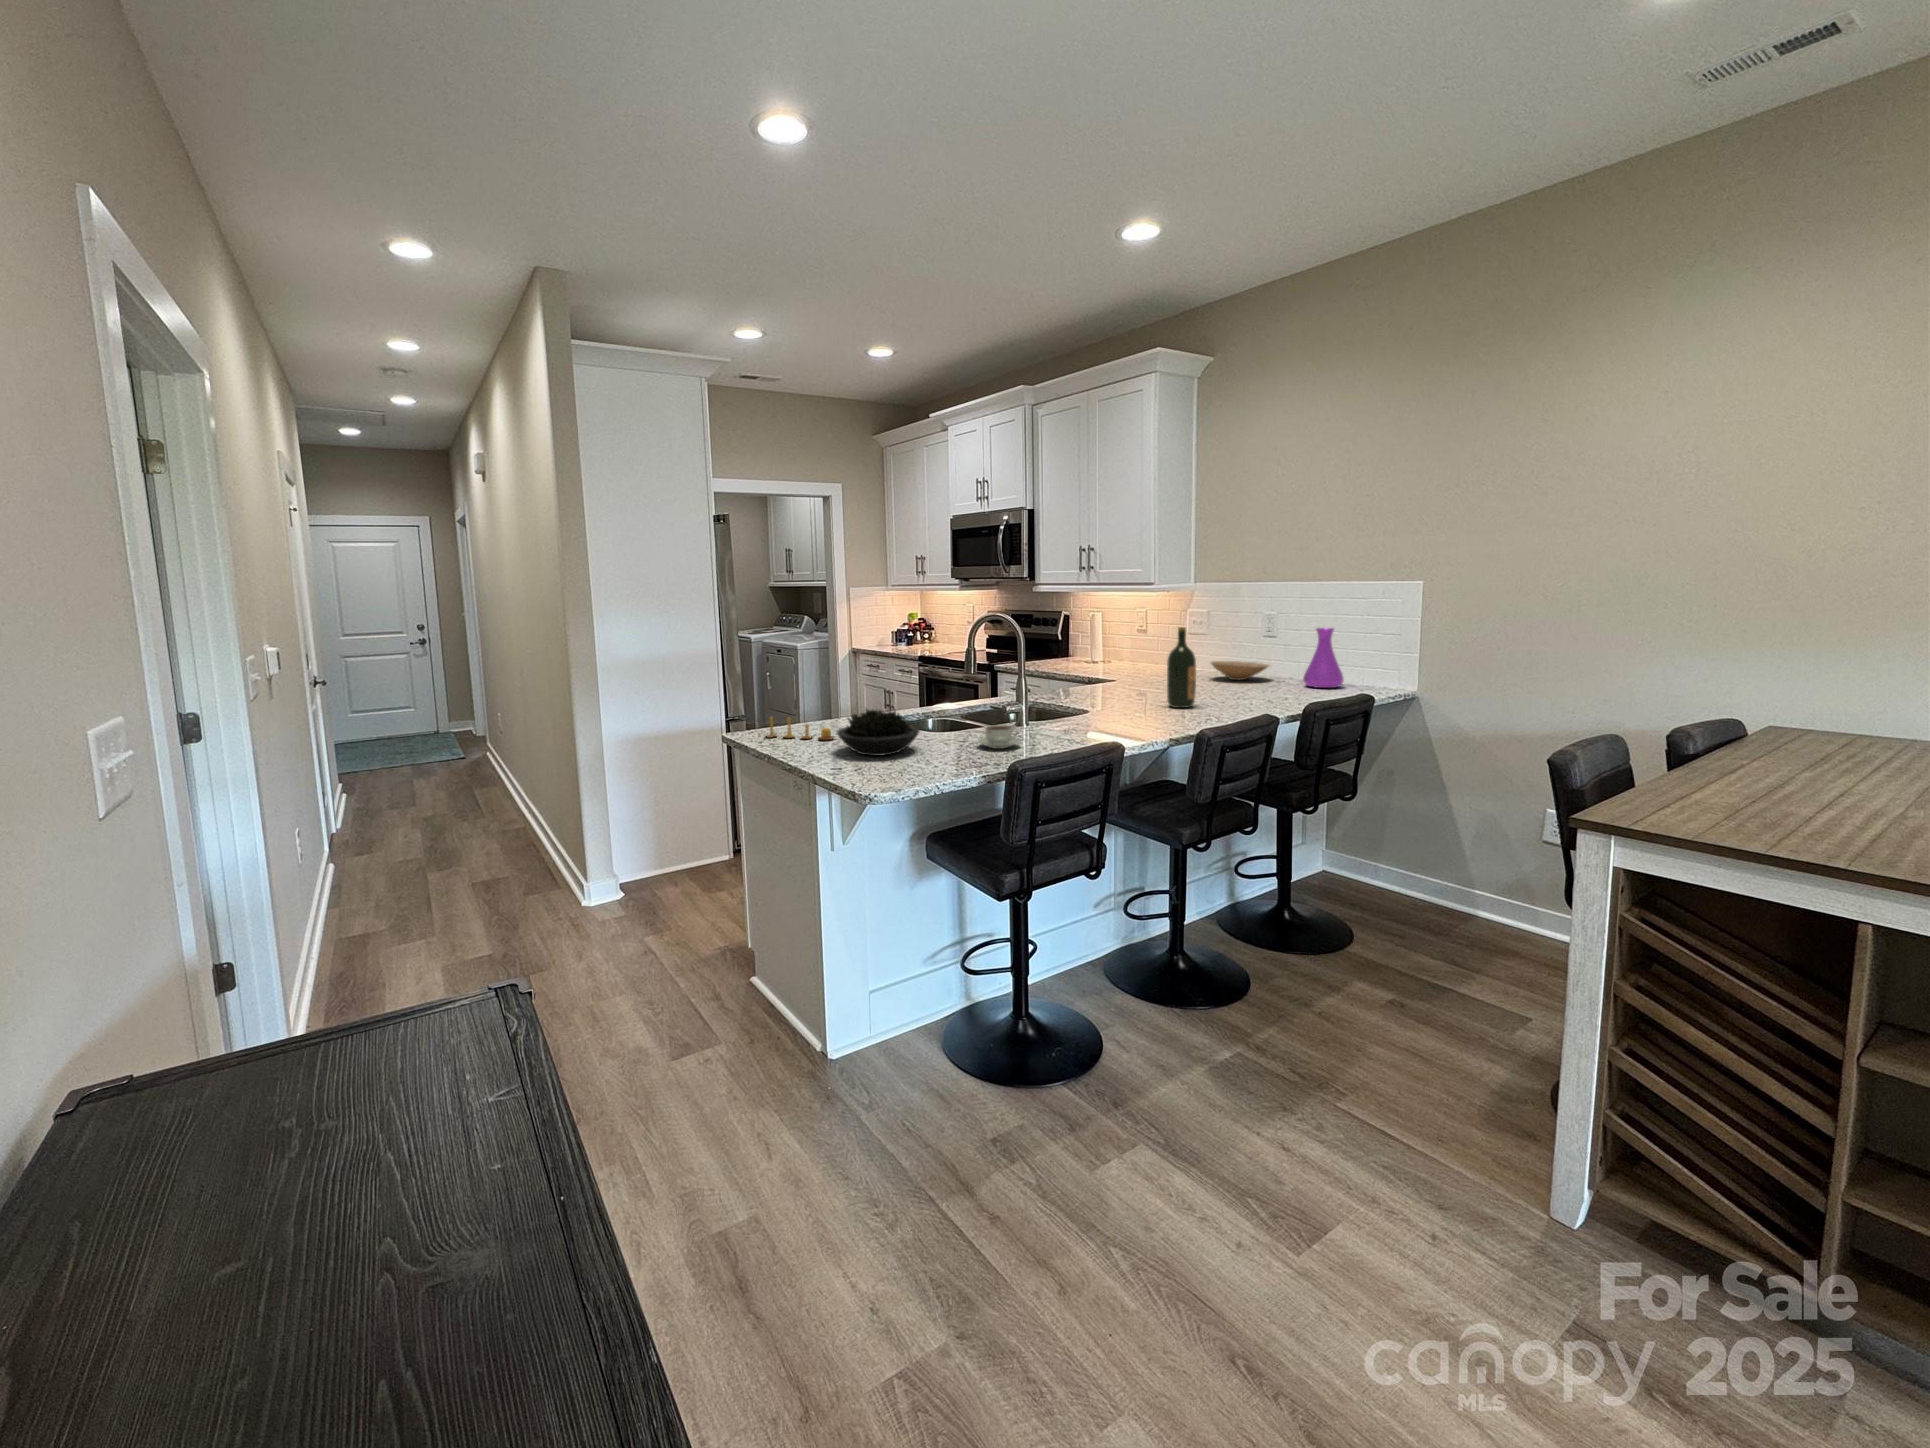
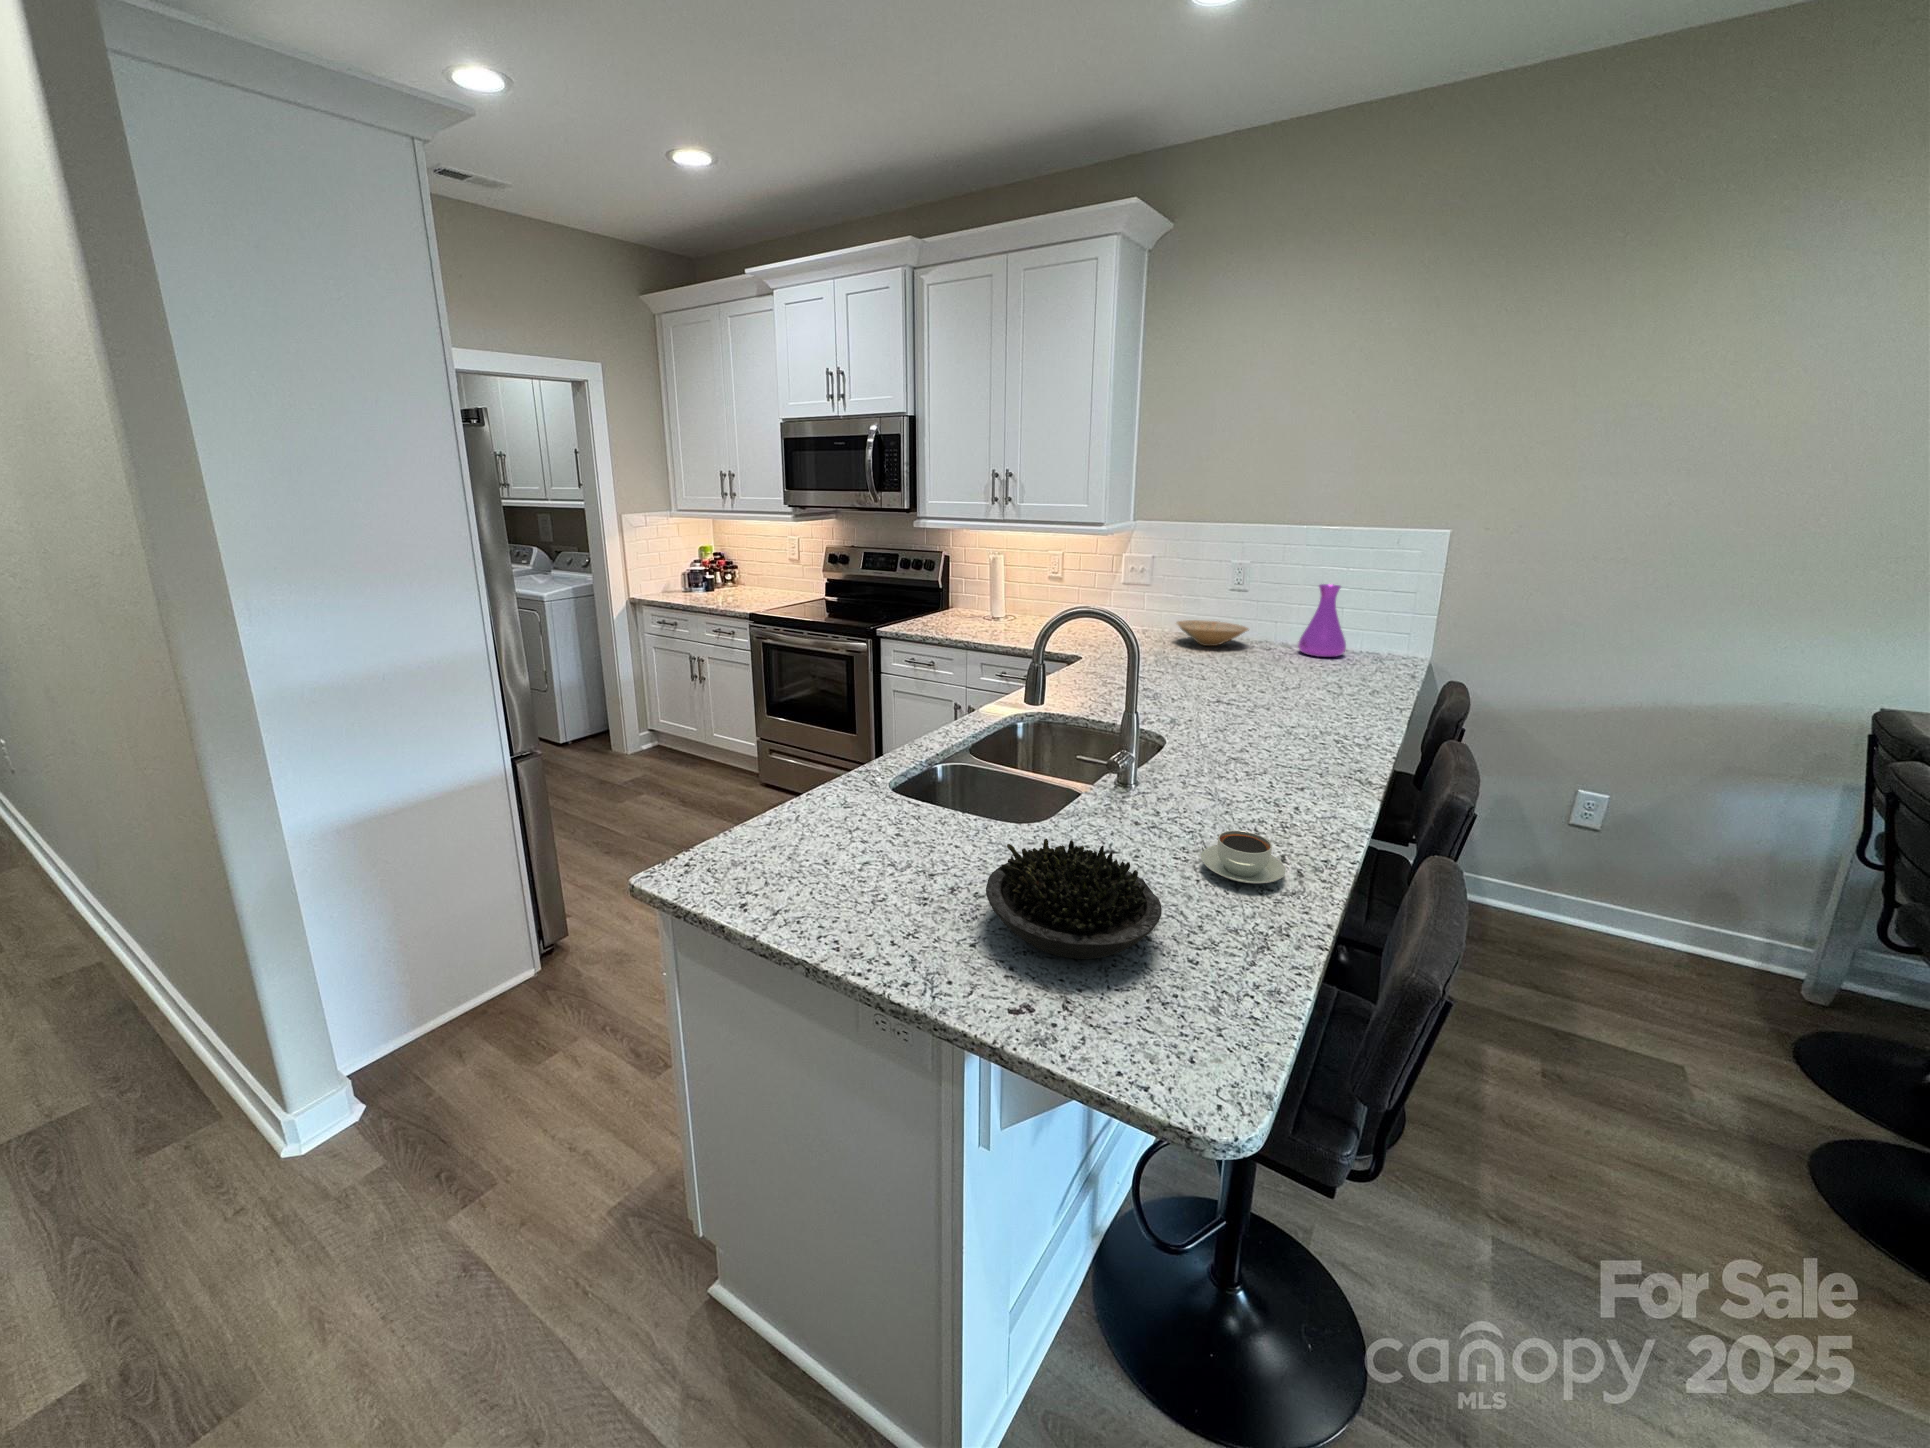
wine bottle: present [1167,627,1196,708] -> none [1246,604,1291,716]
candle: present [766,717,833,740] -> none [764,854,921,905]

